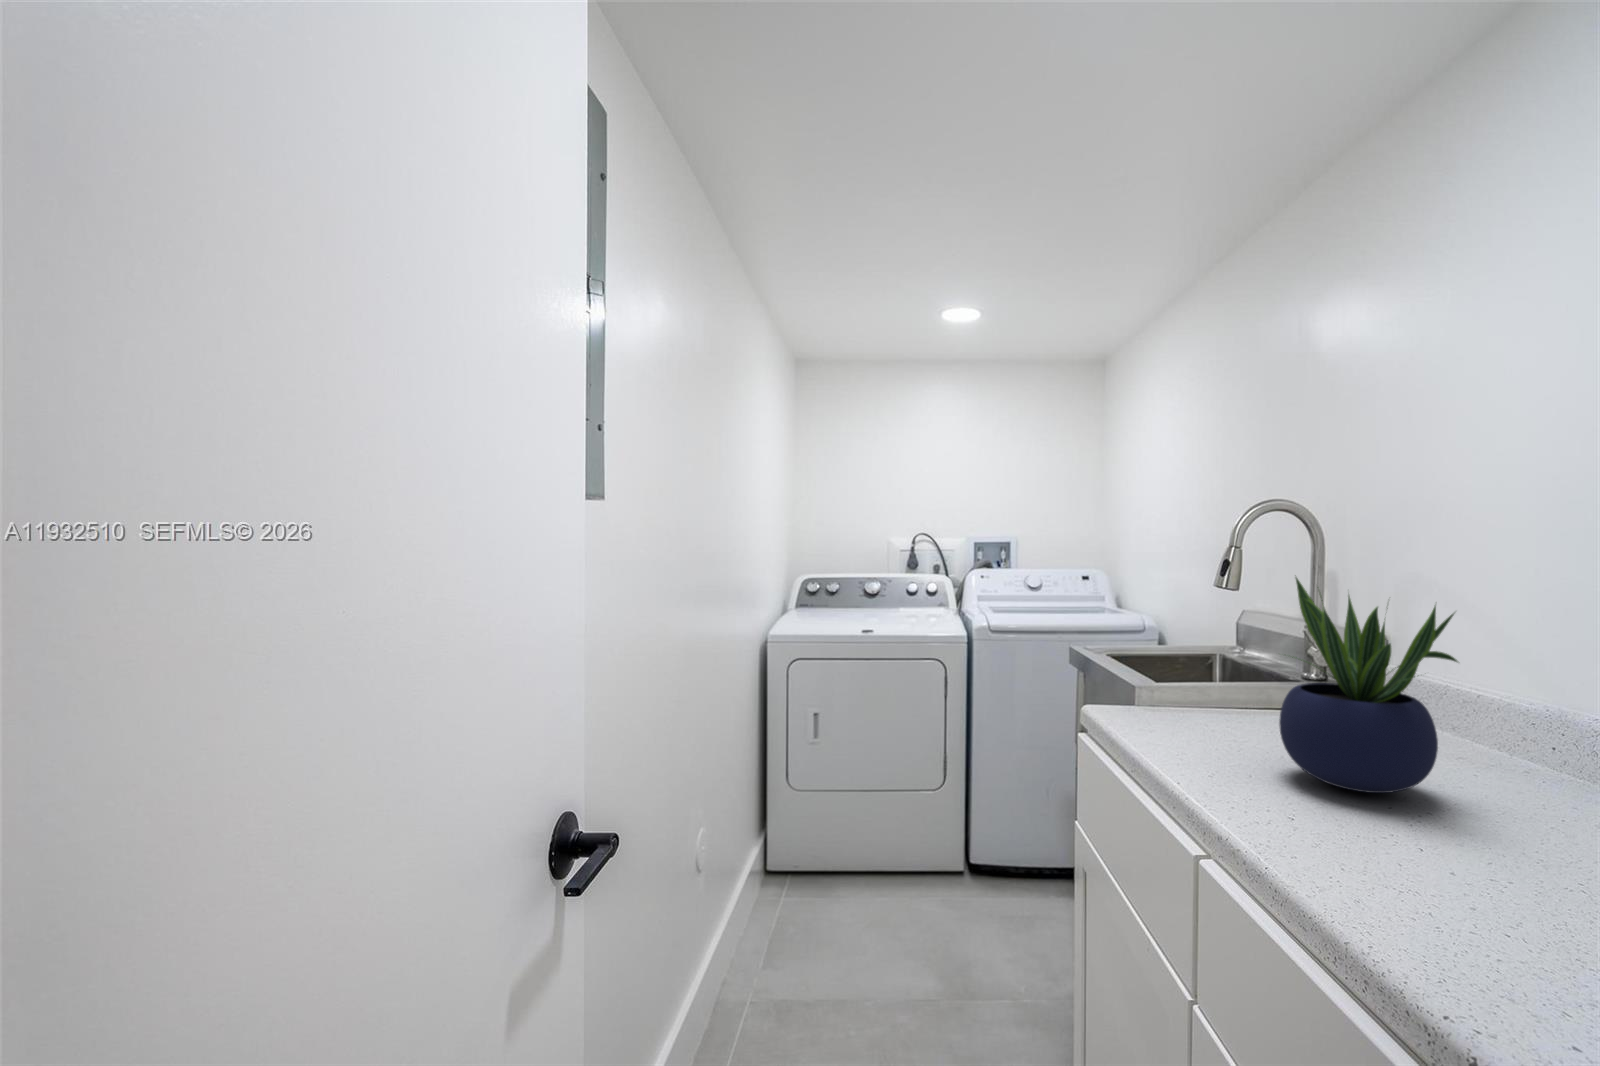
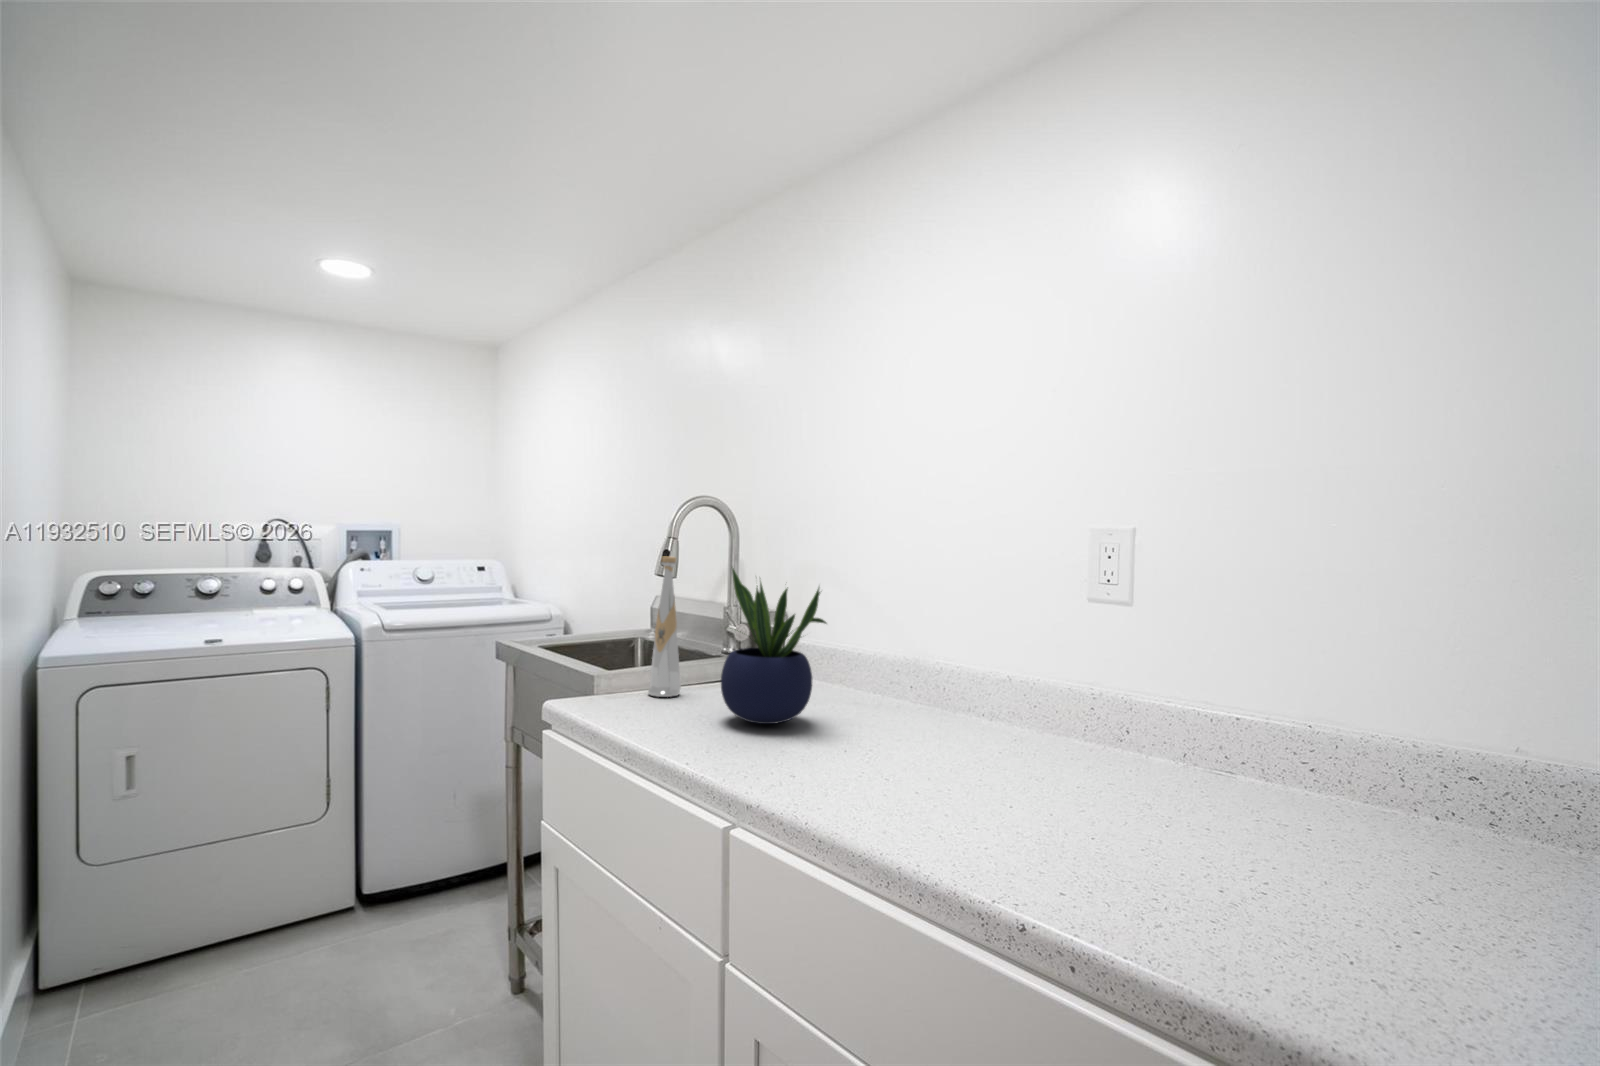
bottle: none [1198,565,1242,729] -> present [648,557,681,697]

